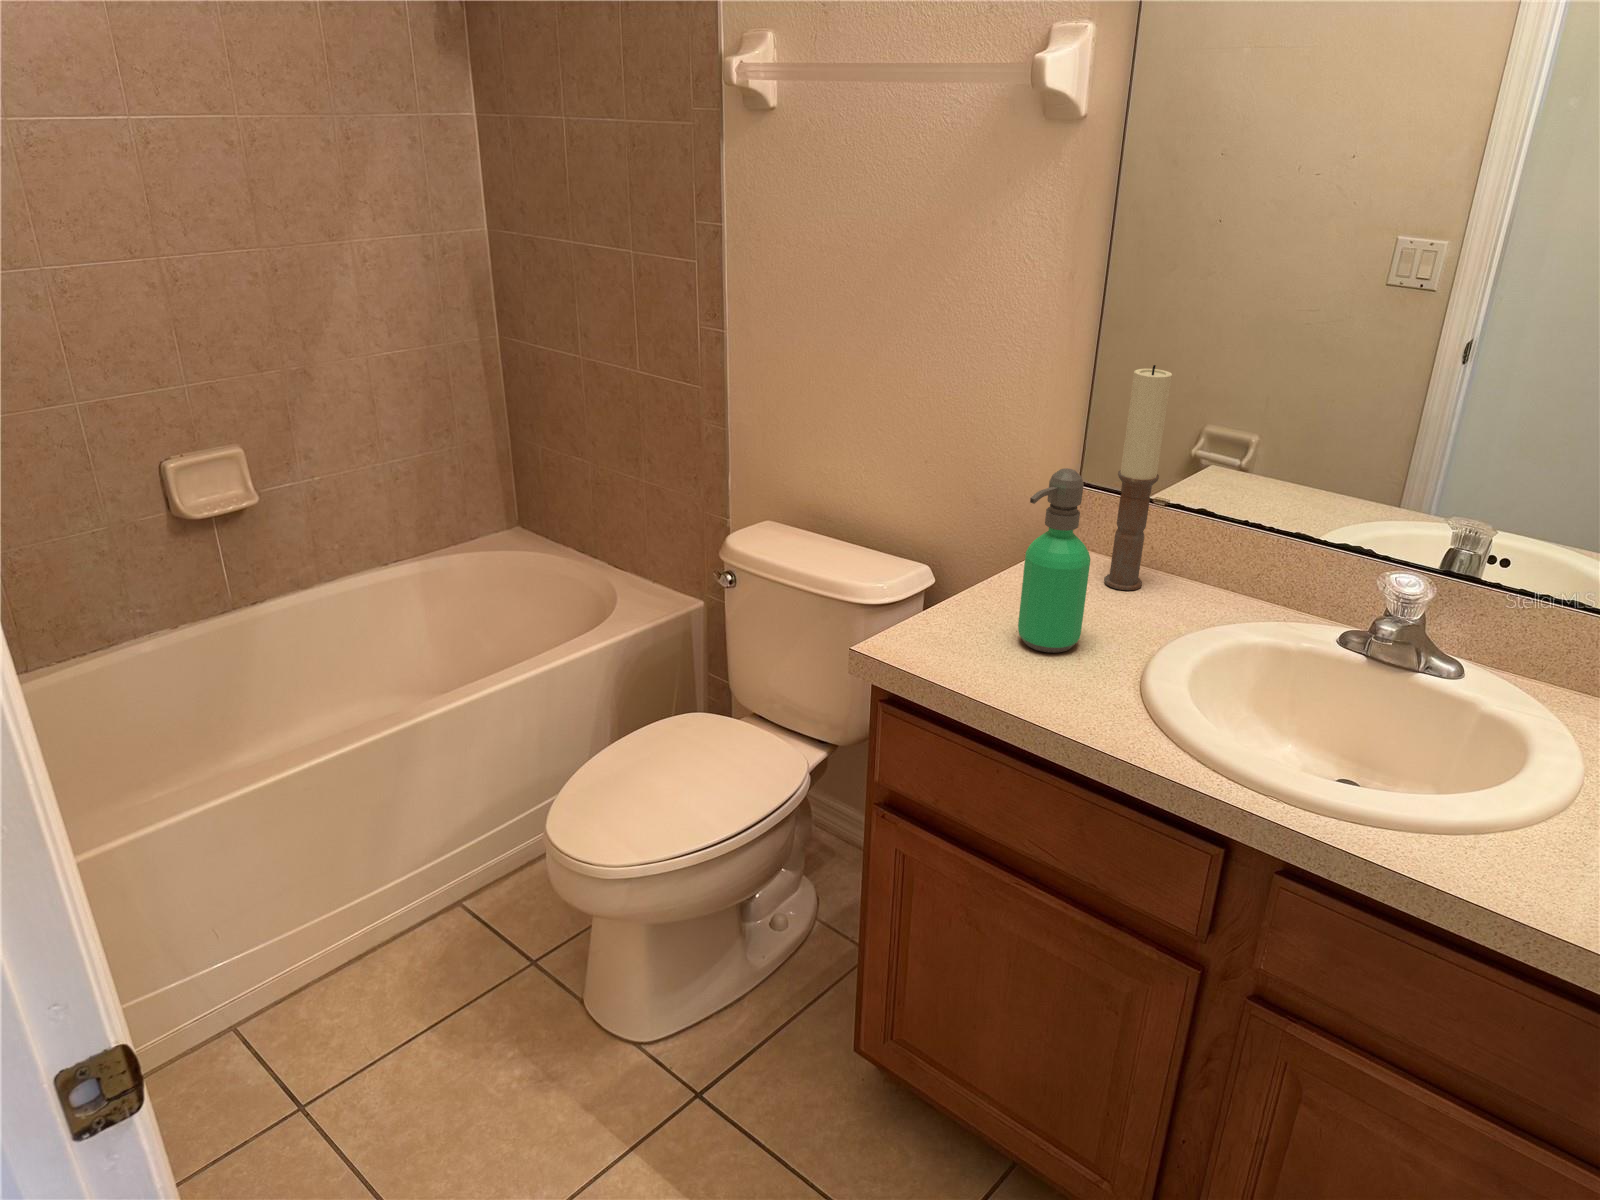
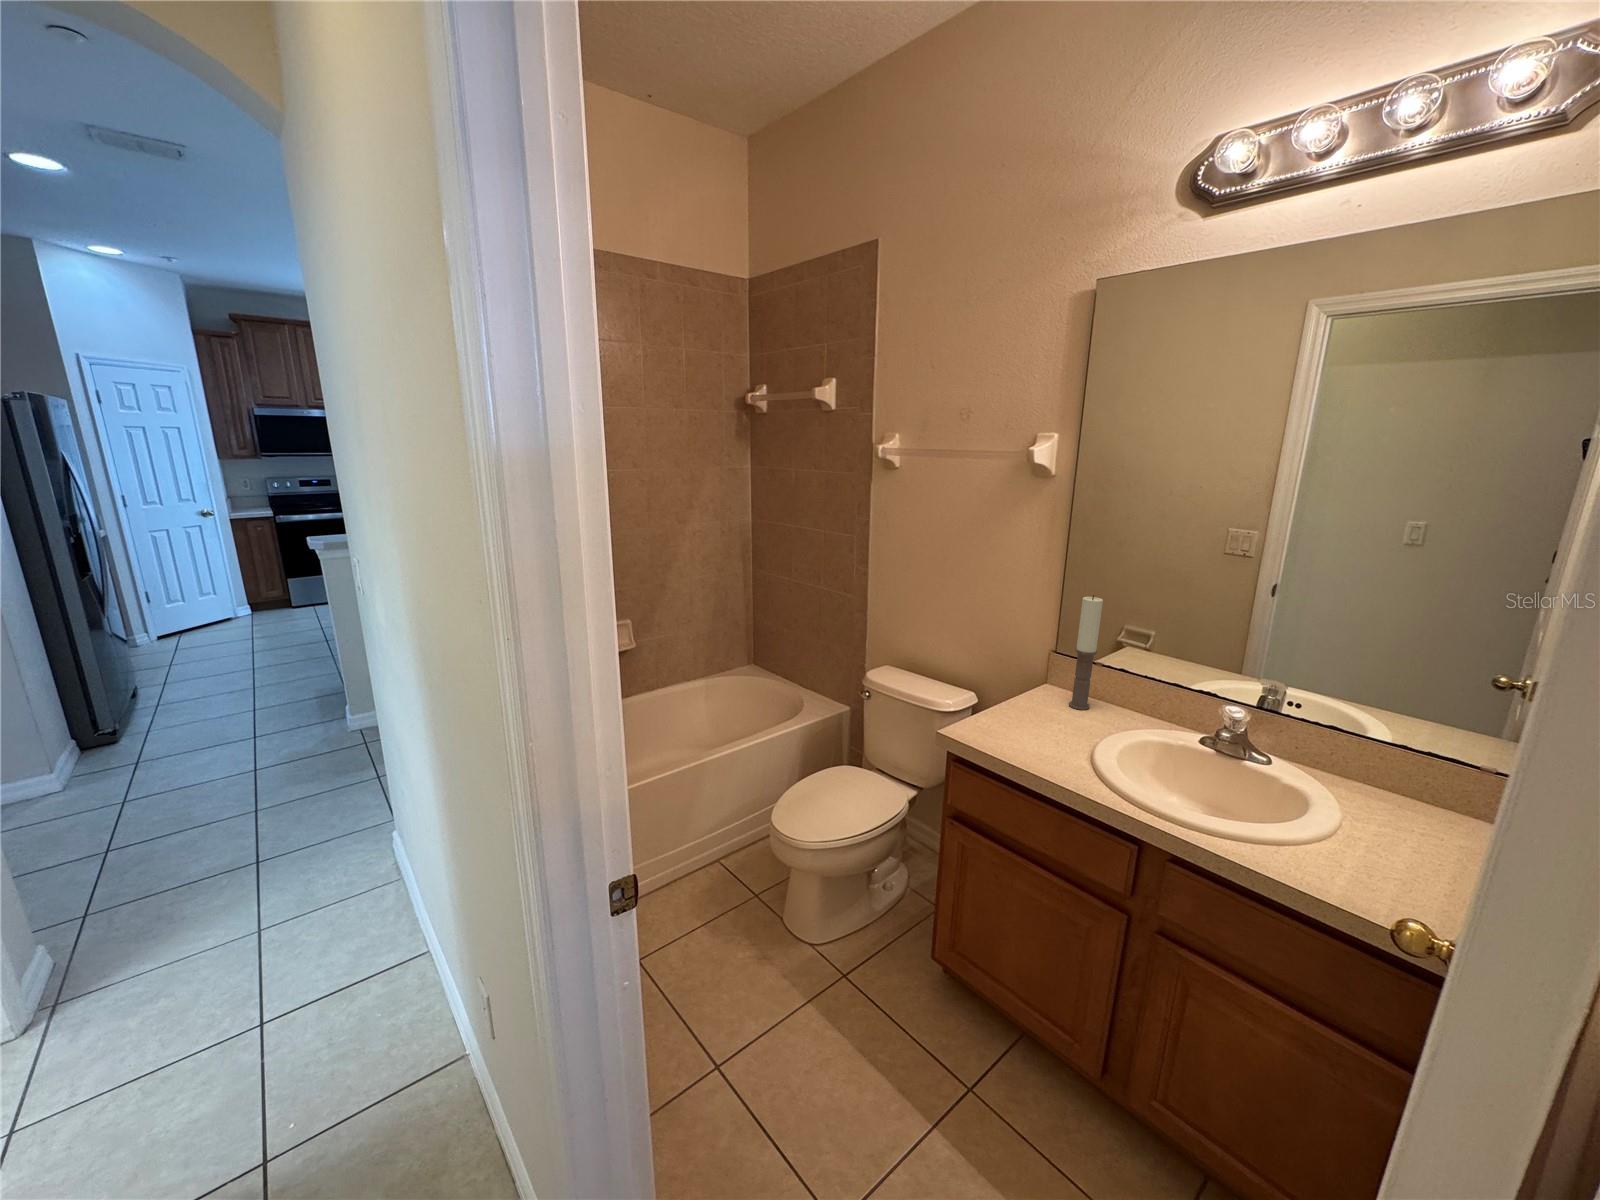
soap dispenser: present [1018,468,1091,653] -> none [1024,645,1062,739]

